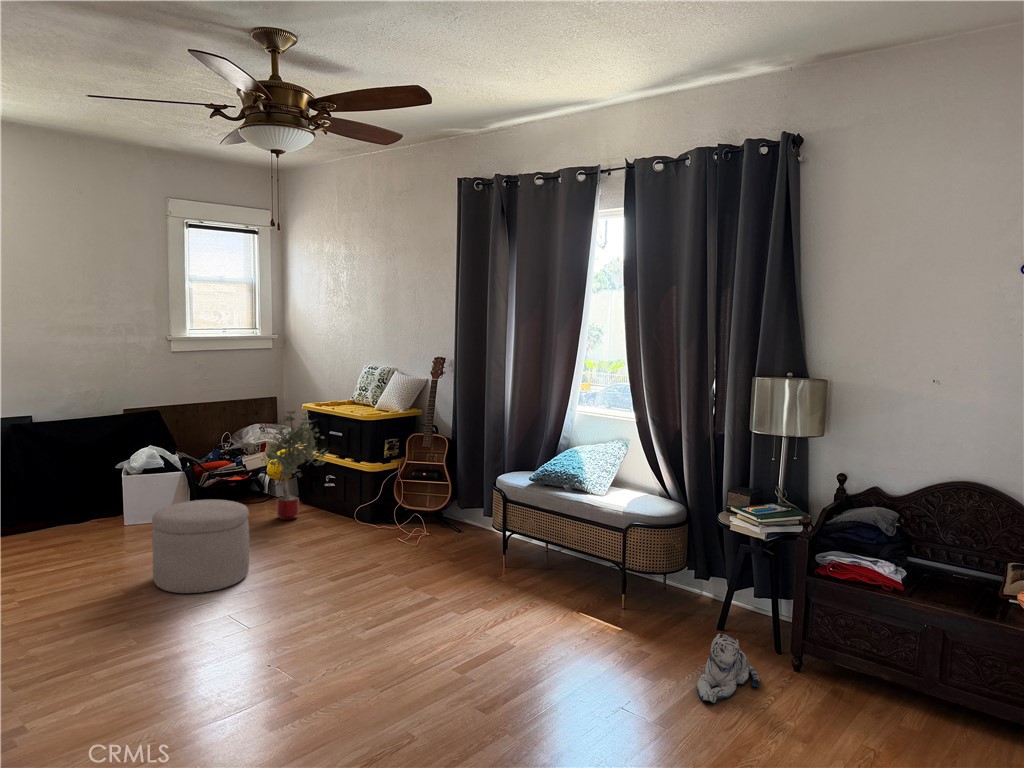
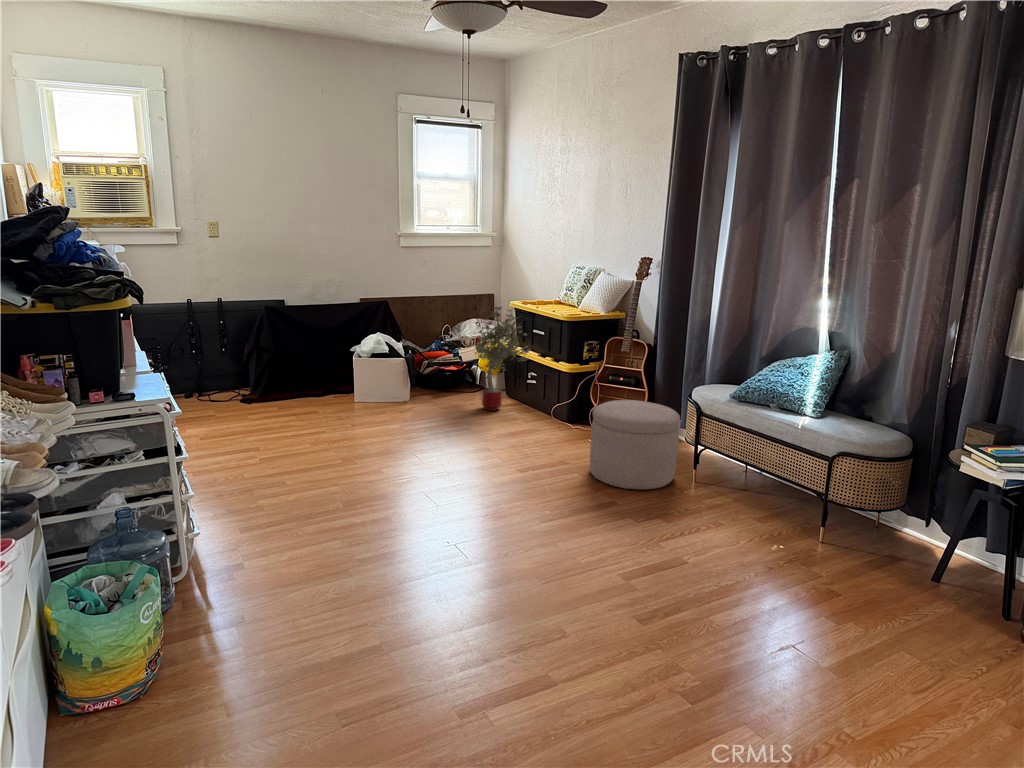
ottoman: present [152,499,249,593] -> present [590,400,680,490]
plush toy: present [697,634,760,703] -> none [896,596,984,674]

